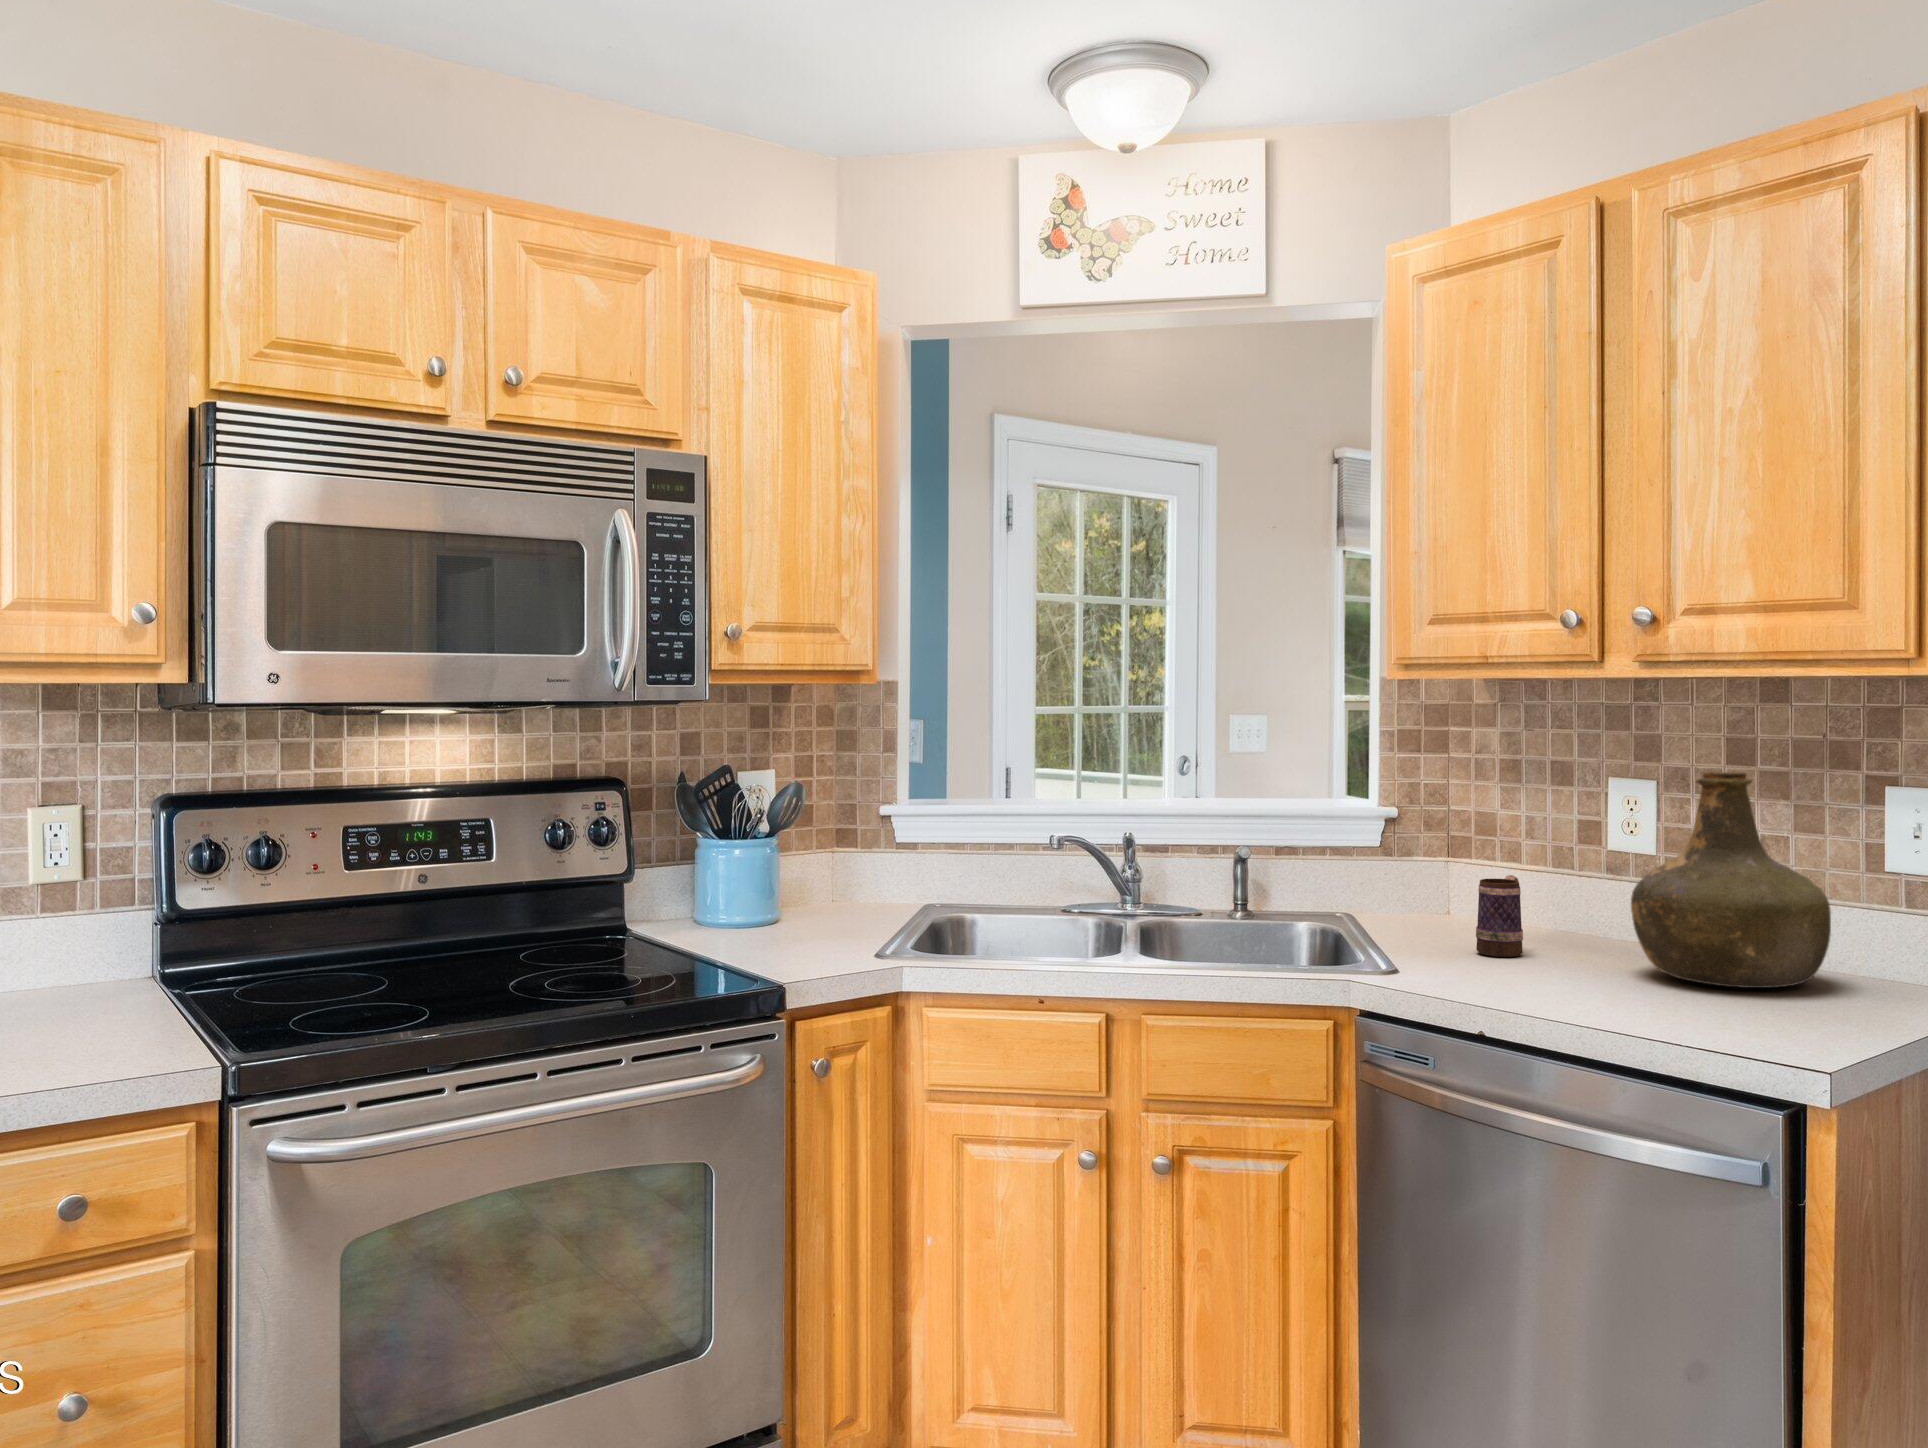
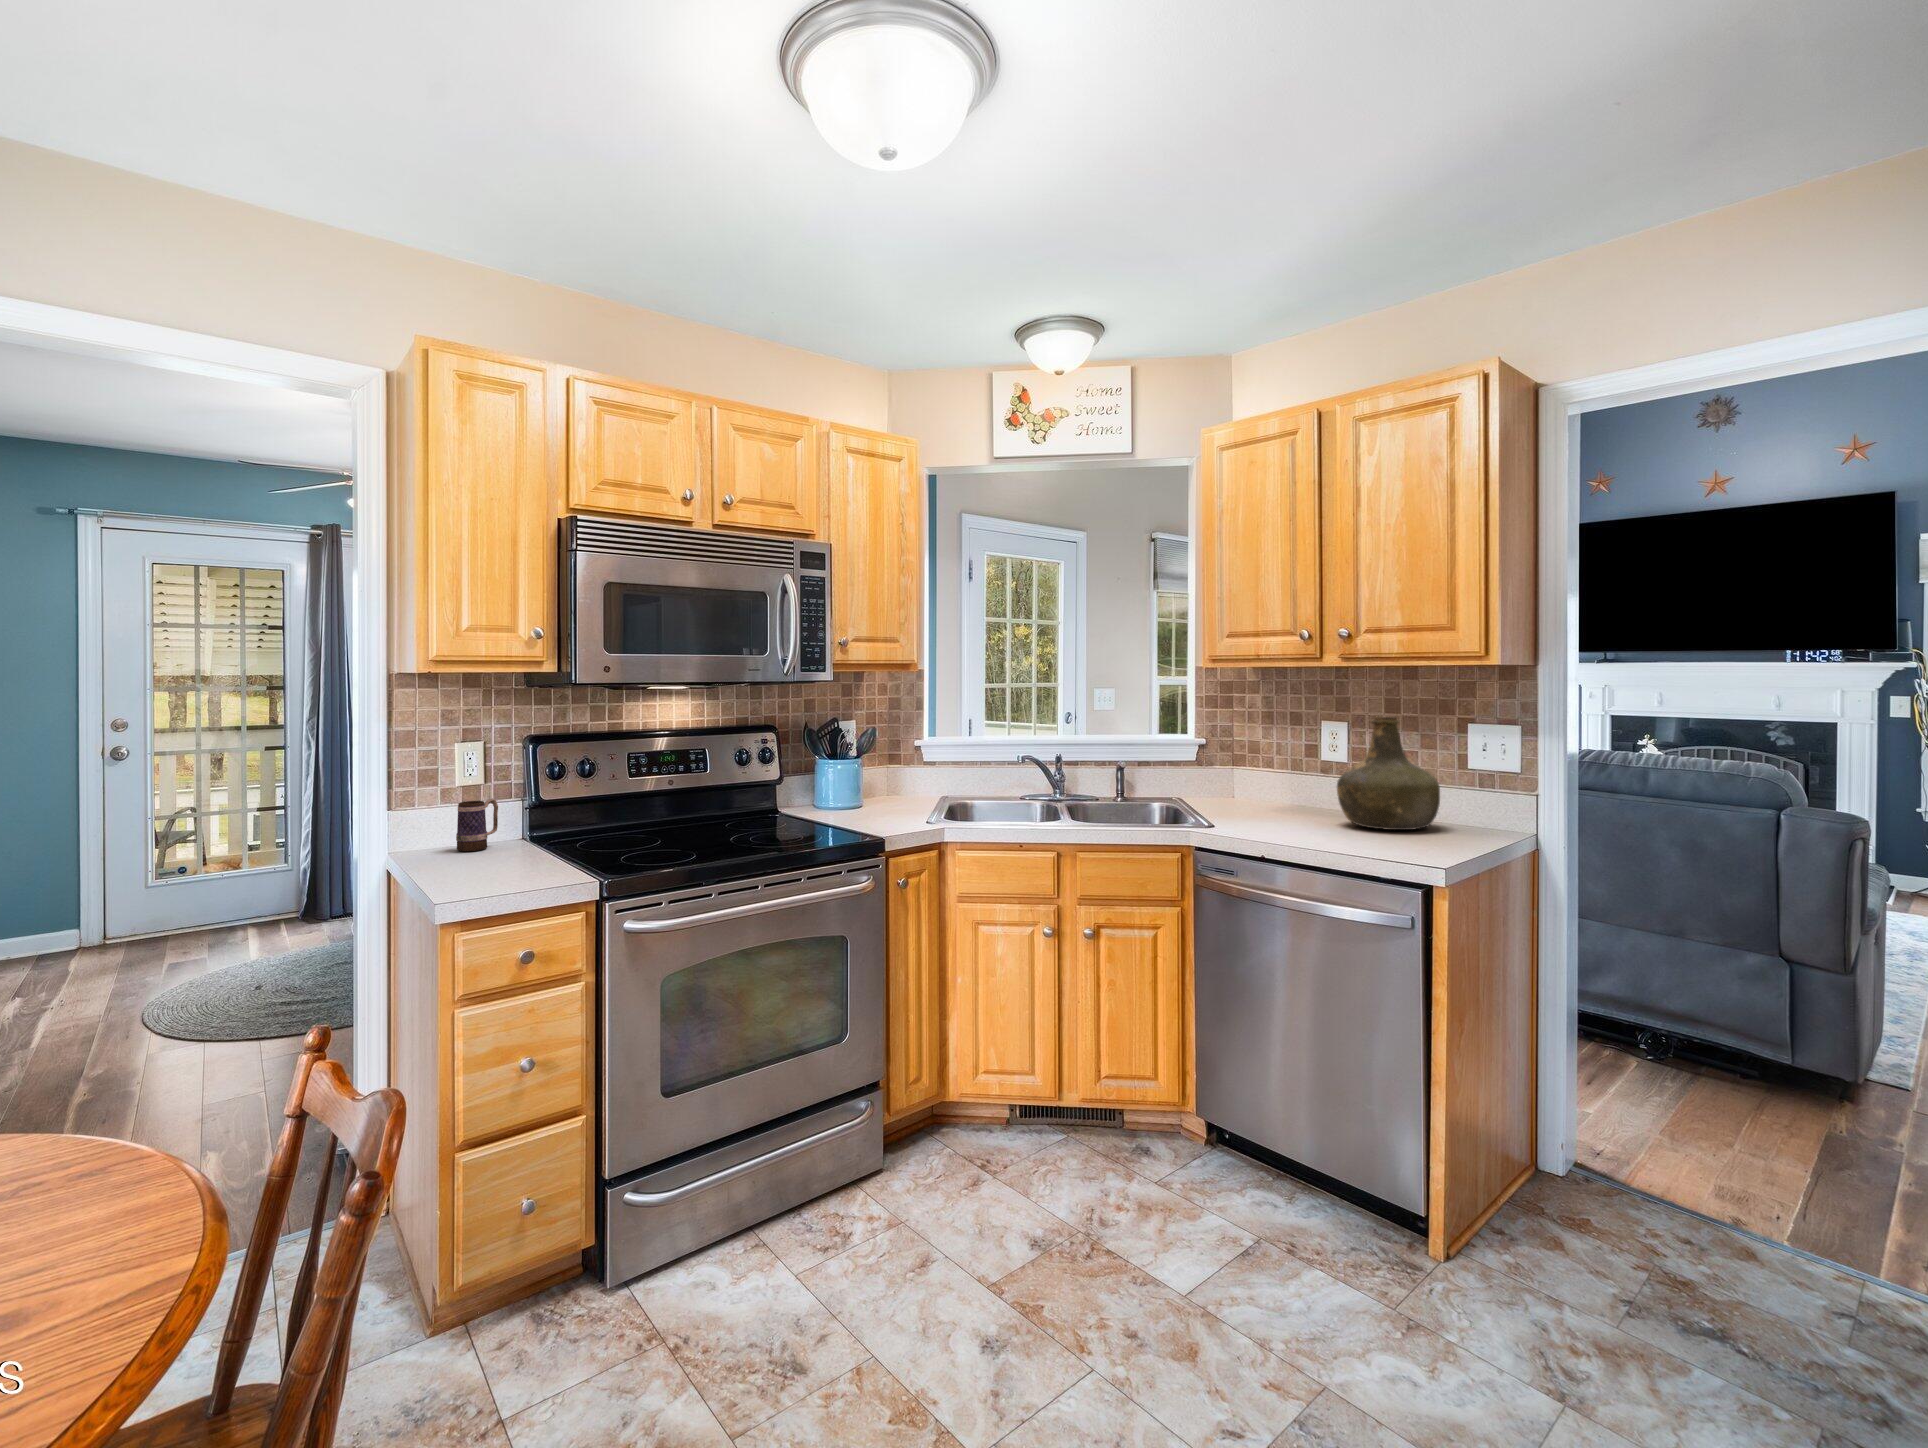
mug: present [1476,875,1523,957] -> present [456,799,498,851]

